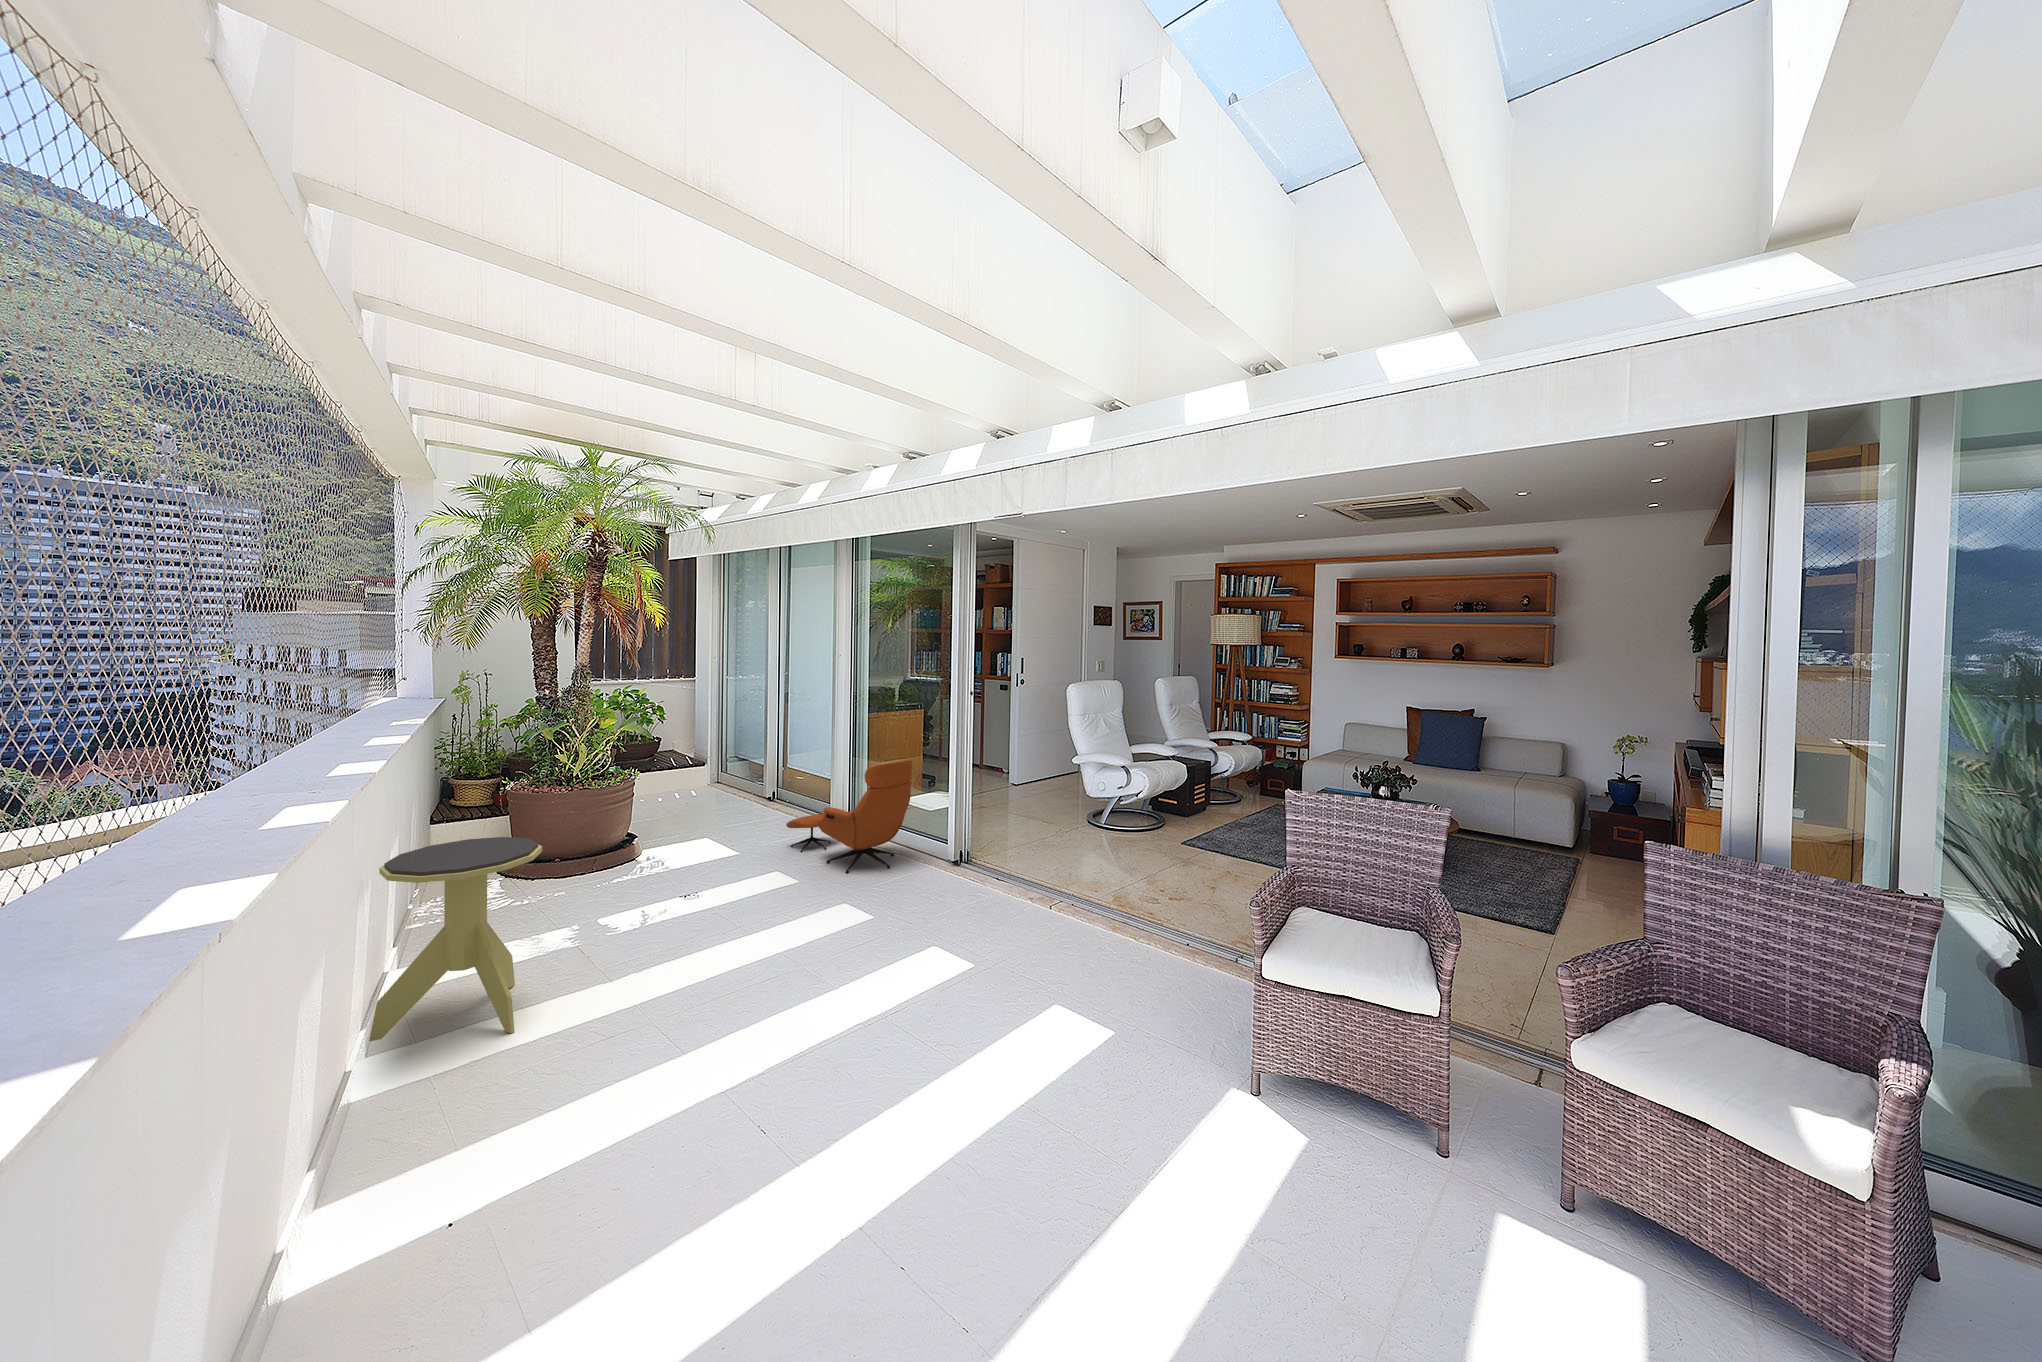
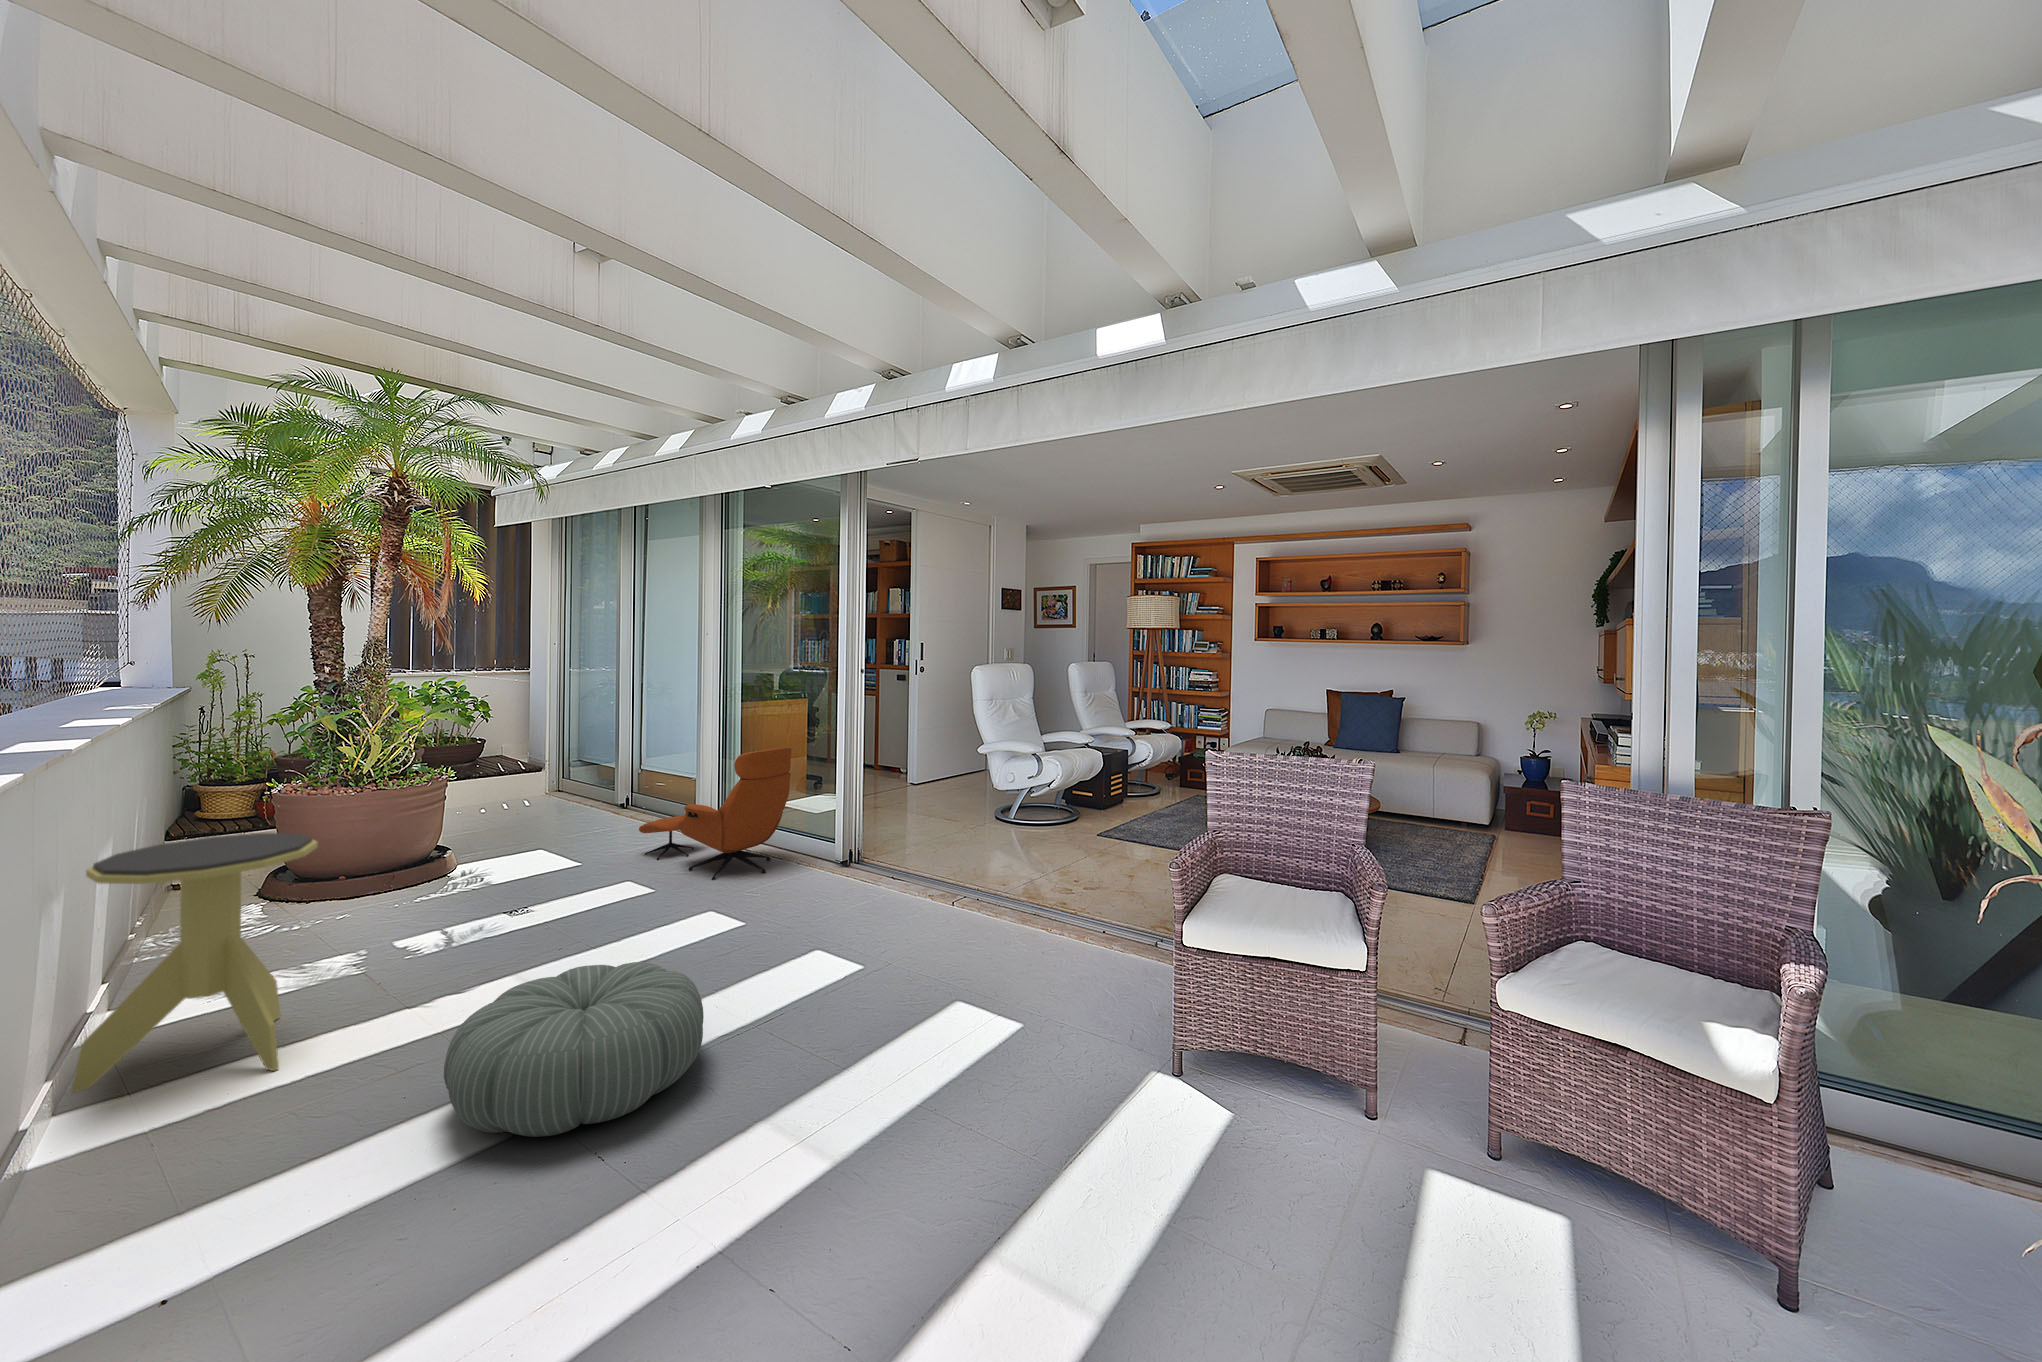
pouf: none [636,960,840,1111] -> present [444,962,704,1137]

